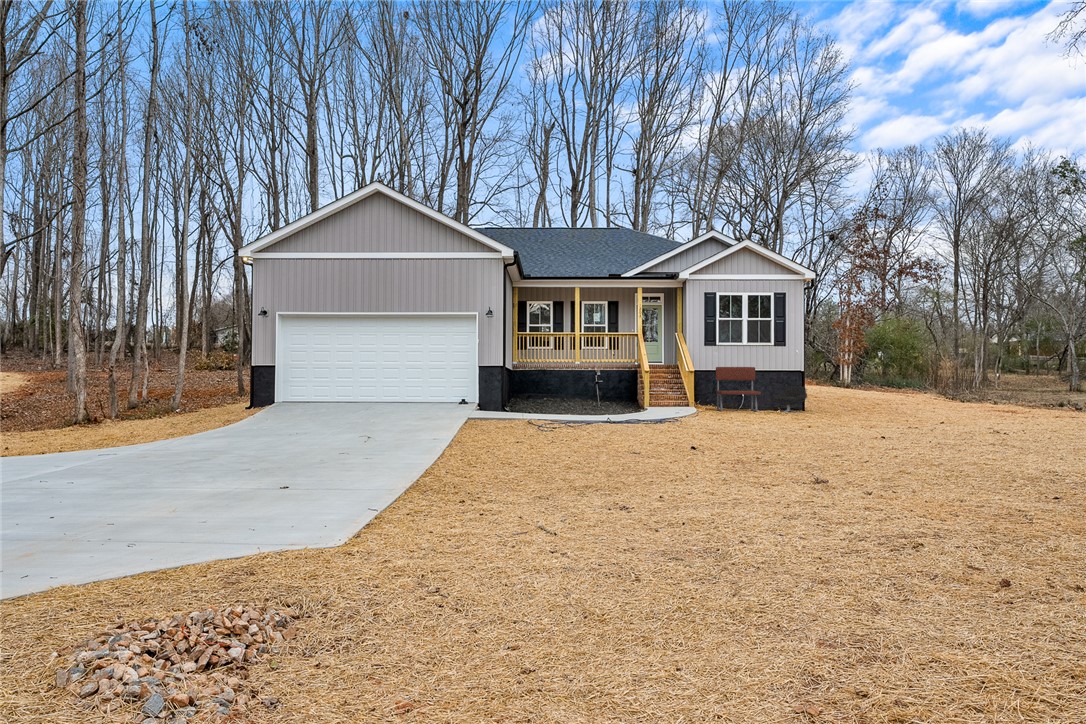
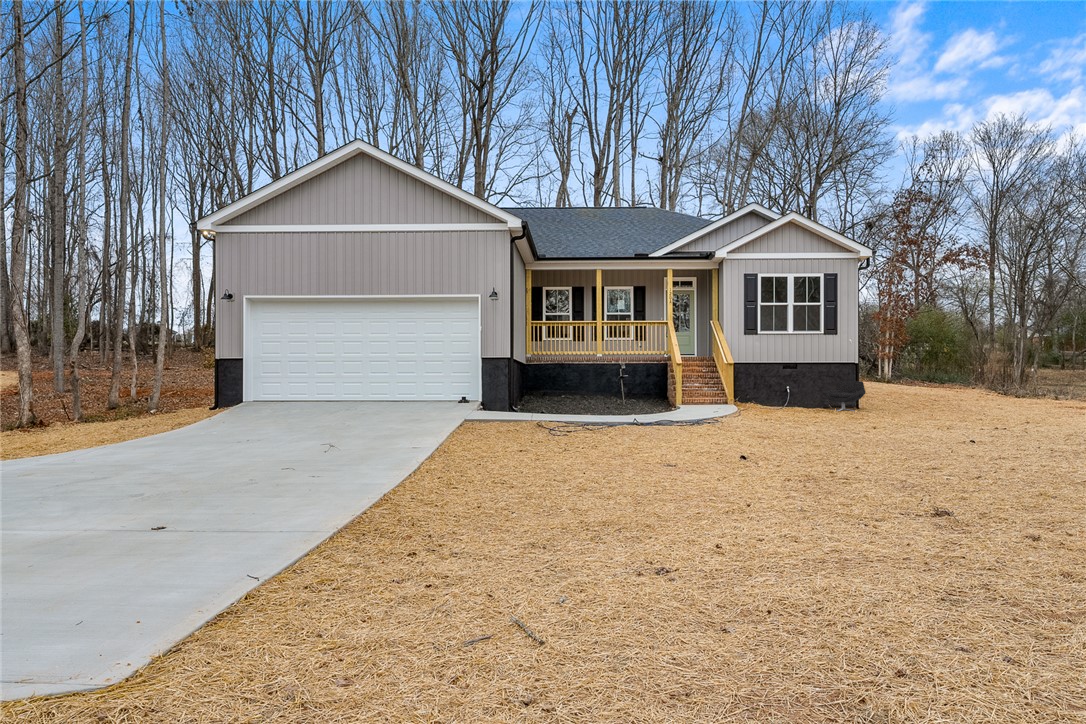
bench: present [716,367,761,412] -> none [757,358,811,410]

